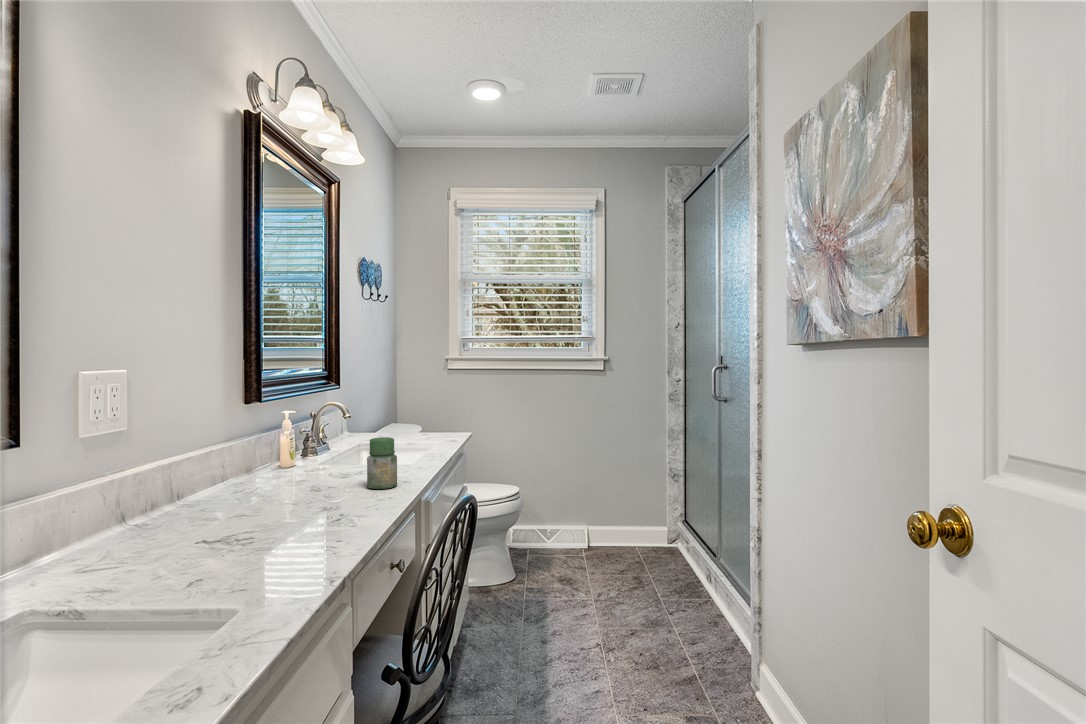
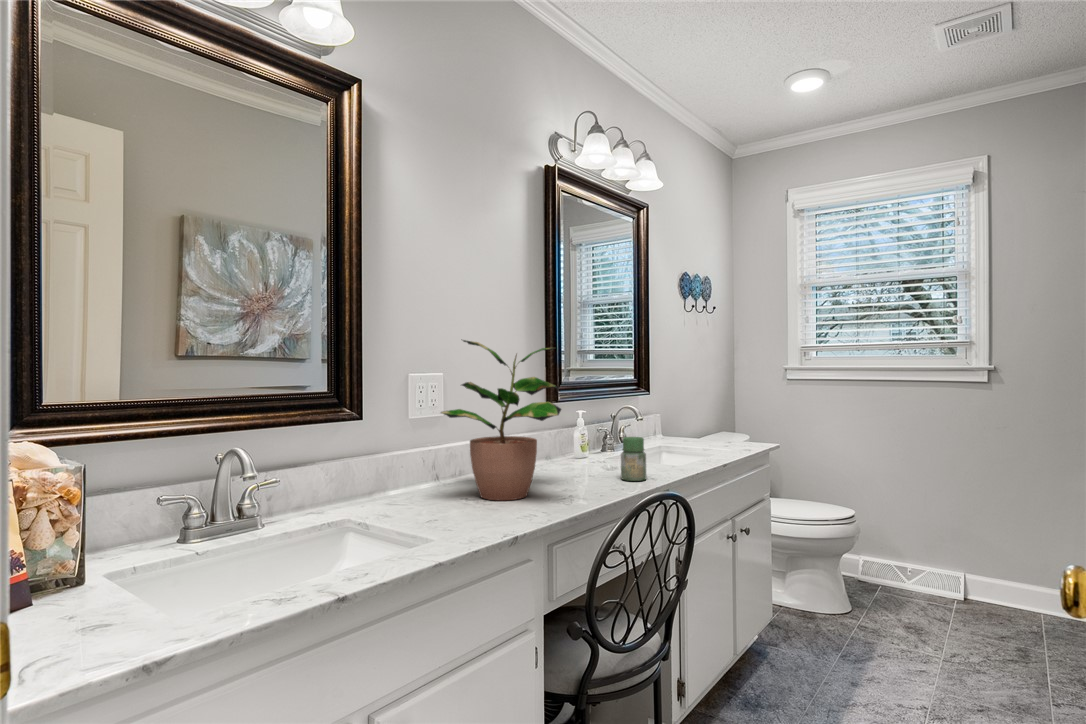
potted plant: none [147,316,341,544] -> present [441,340,561,500]

